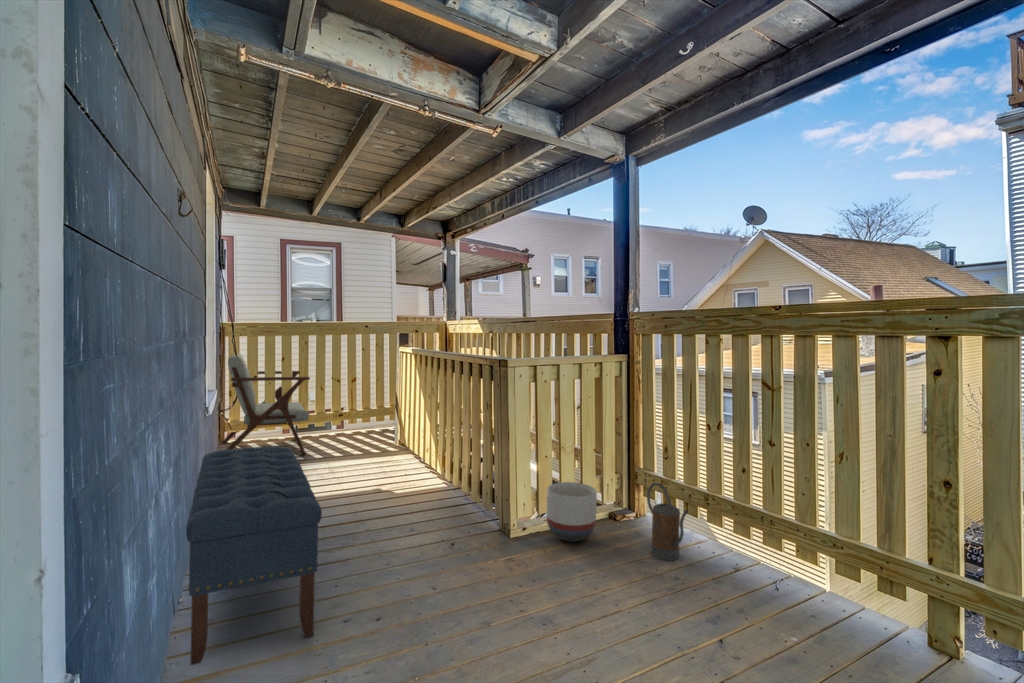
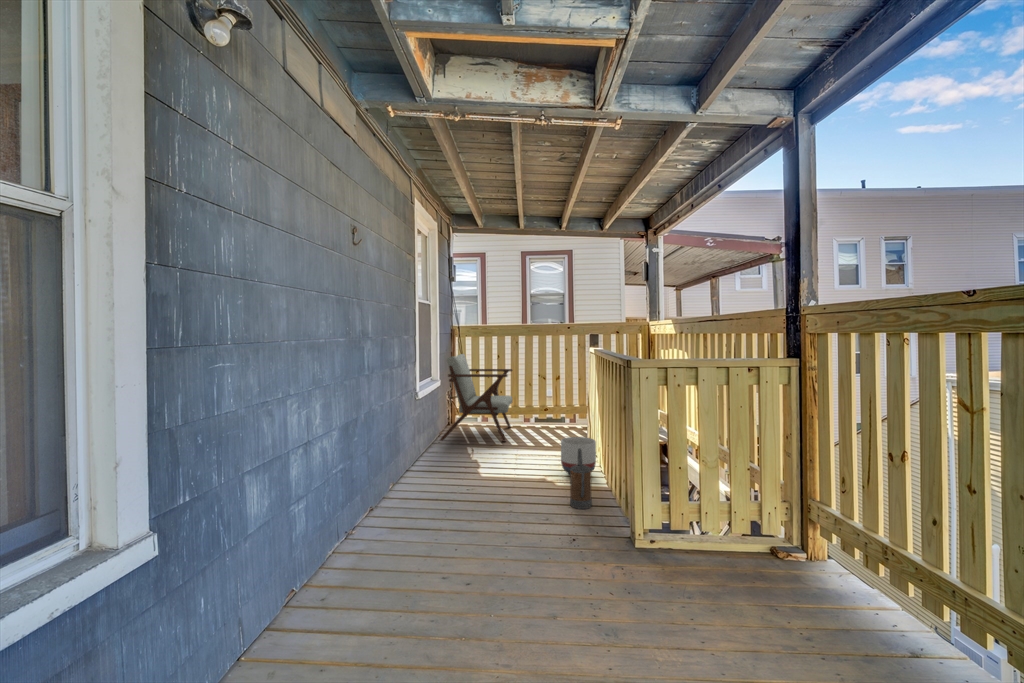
bench: present [186,446,322,665] -> none [303,432,445,597]
planter: present [547,482,597,542] -> present [561,437,596,474]
watering can: present [647,483,688,560] -> present [570,448,592,509]

